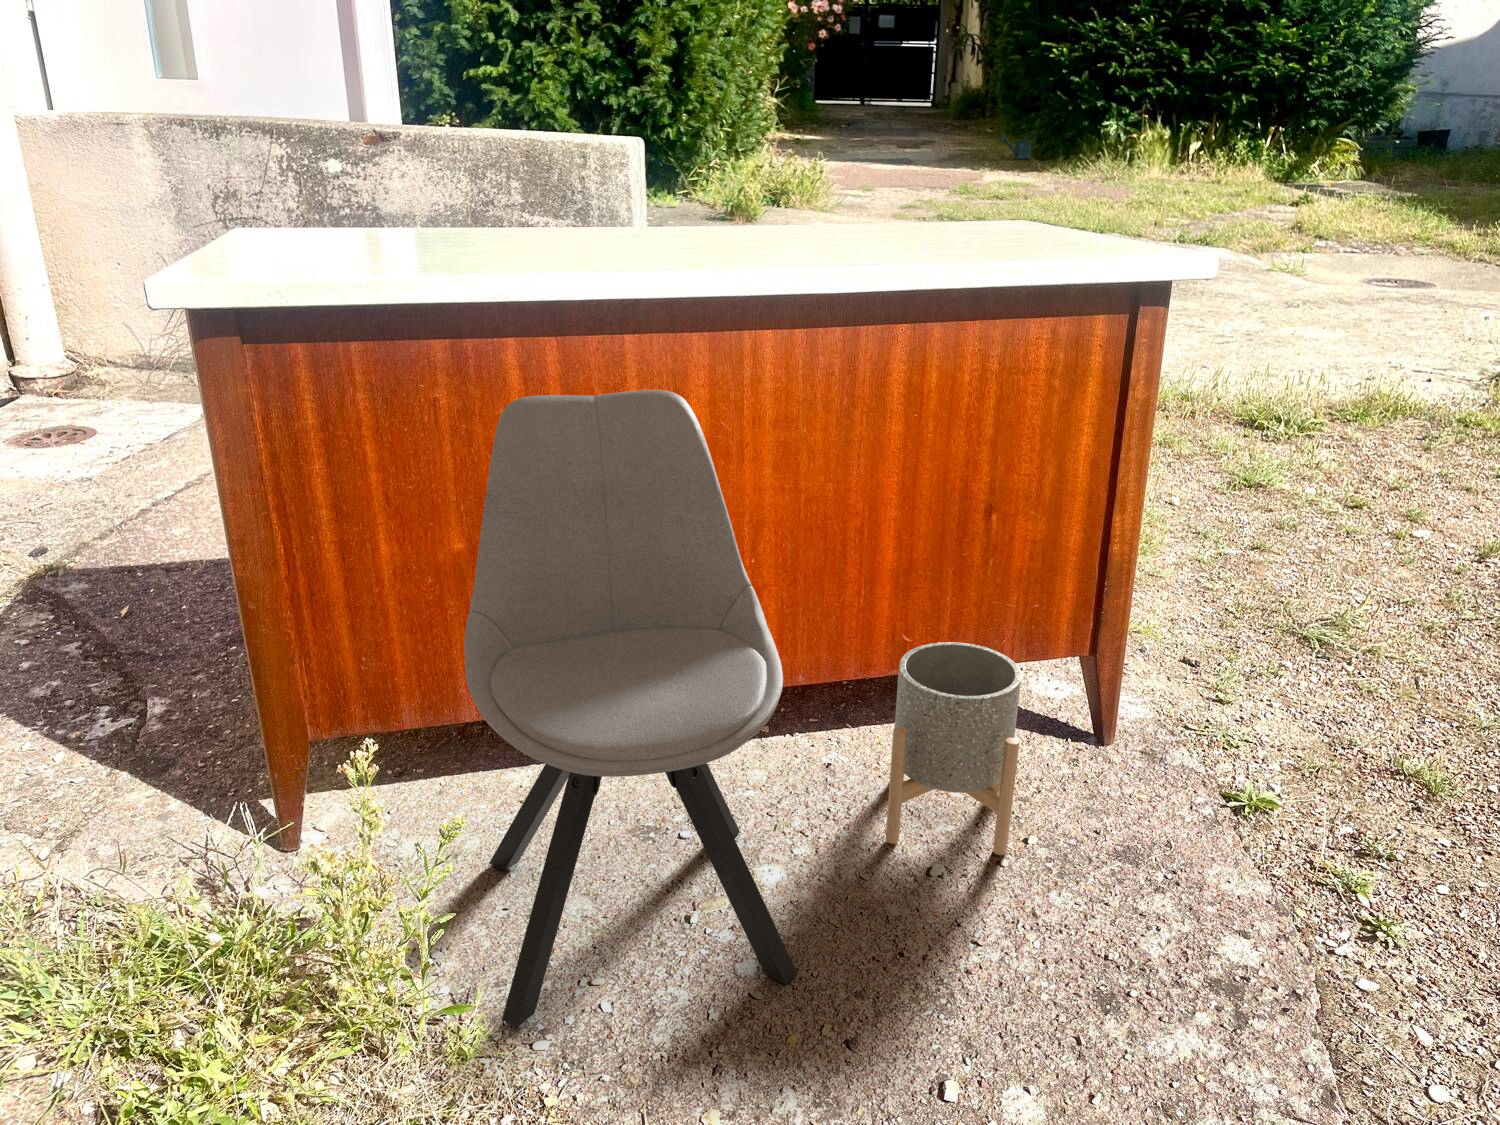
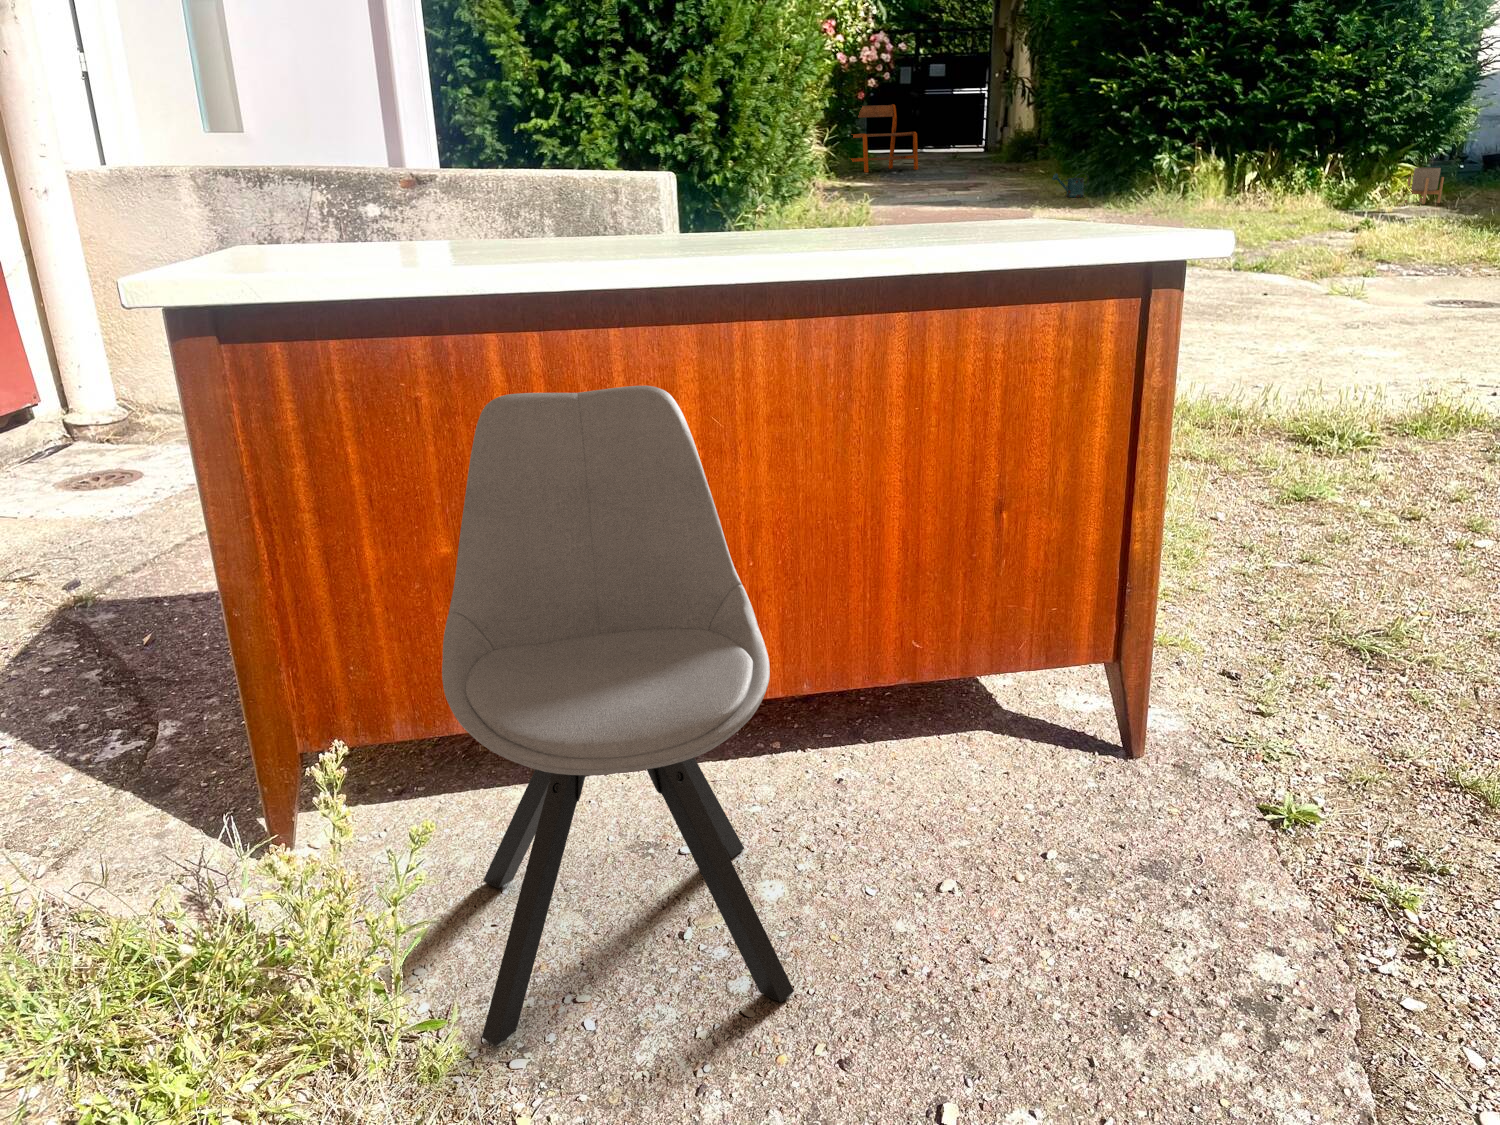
bench: none [791,55,865,124] -> present [851,104,918,172]
planter: present [886,642,1021,855] -> present [1404,168,1444,204]

